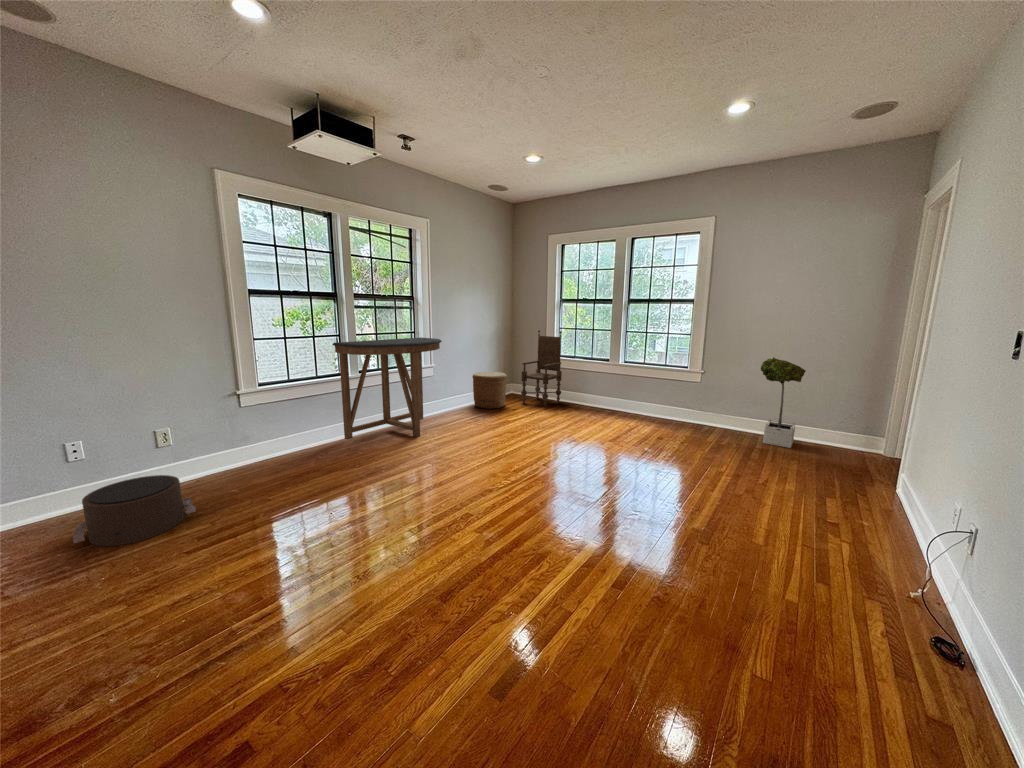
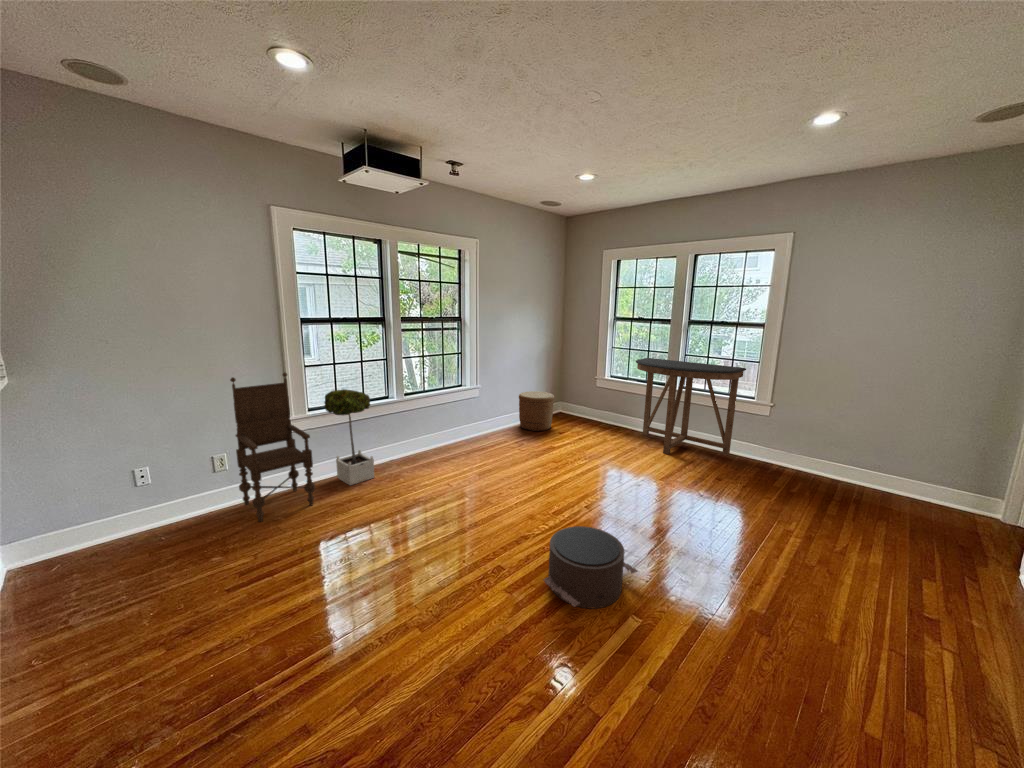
armchair: present [521,330,562,407] -> present [230,373,315,522]
console table: present [332,337,442,440] -> present [636,358,746,455]
potted tree: present [761,357,806,448] -> present [324,389,374,485]
pouf: present [73,475,196,546] -> present [544,526,637,609]

